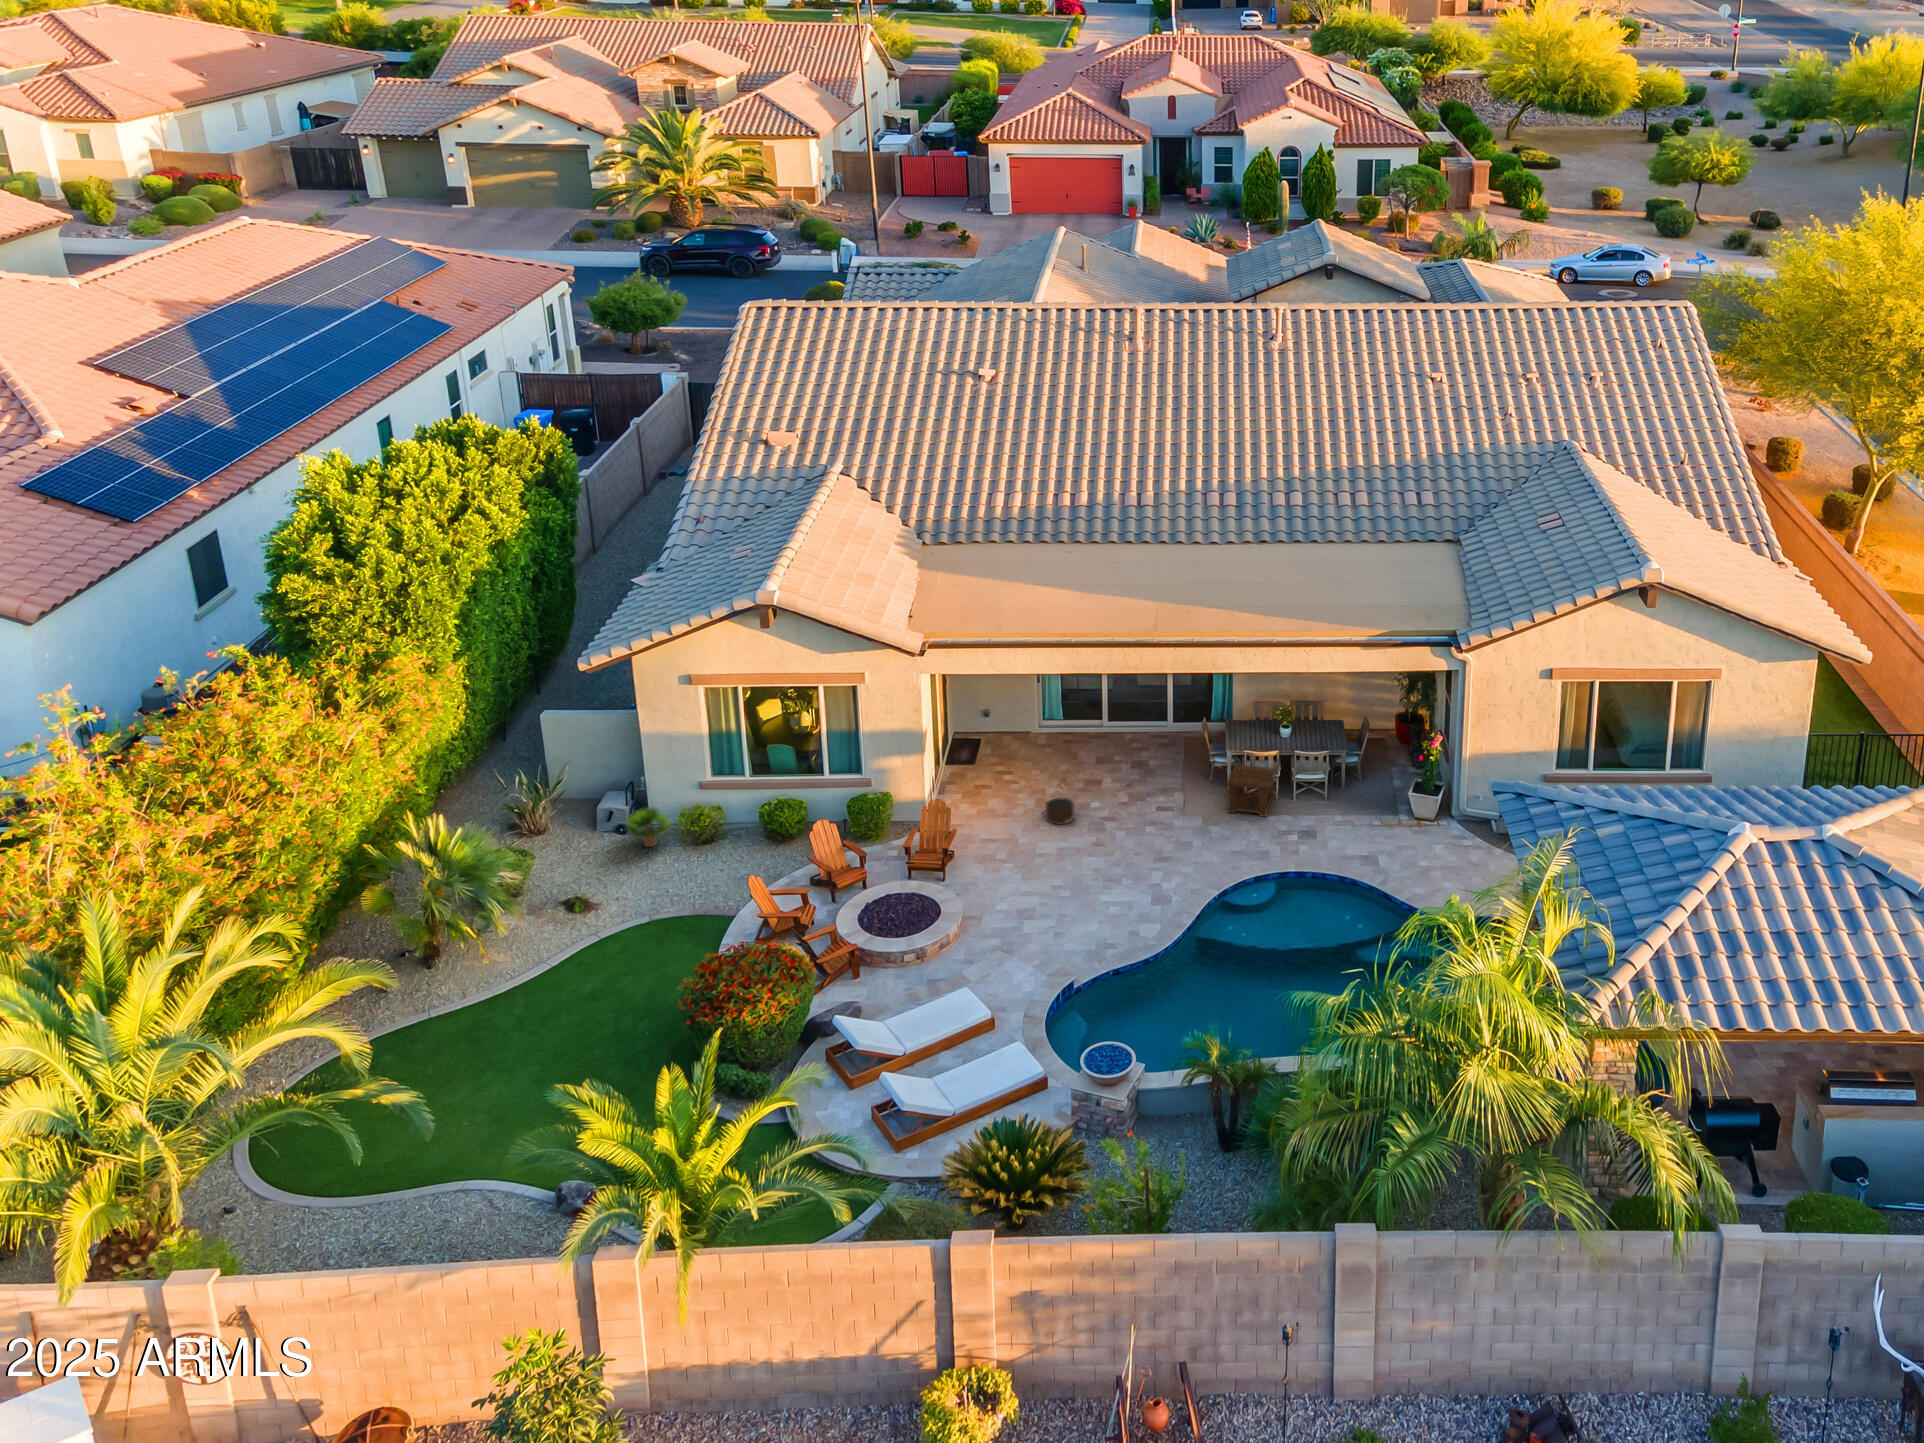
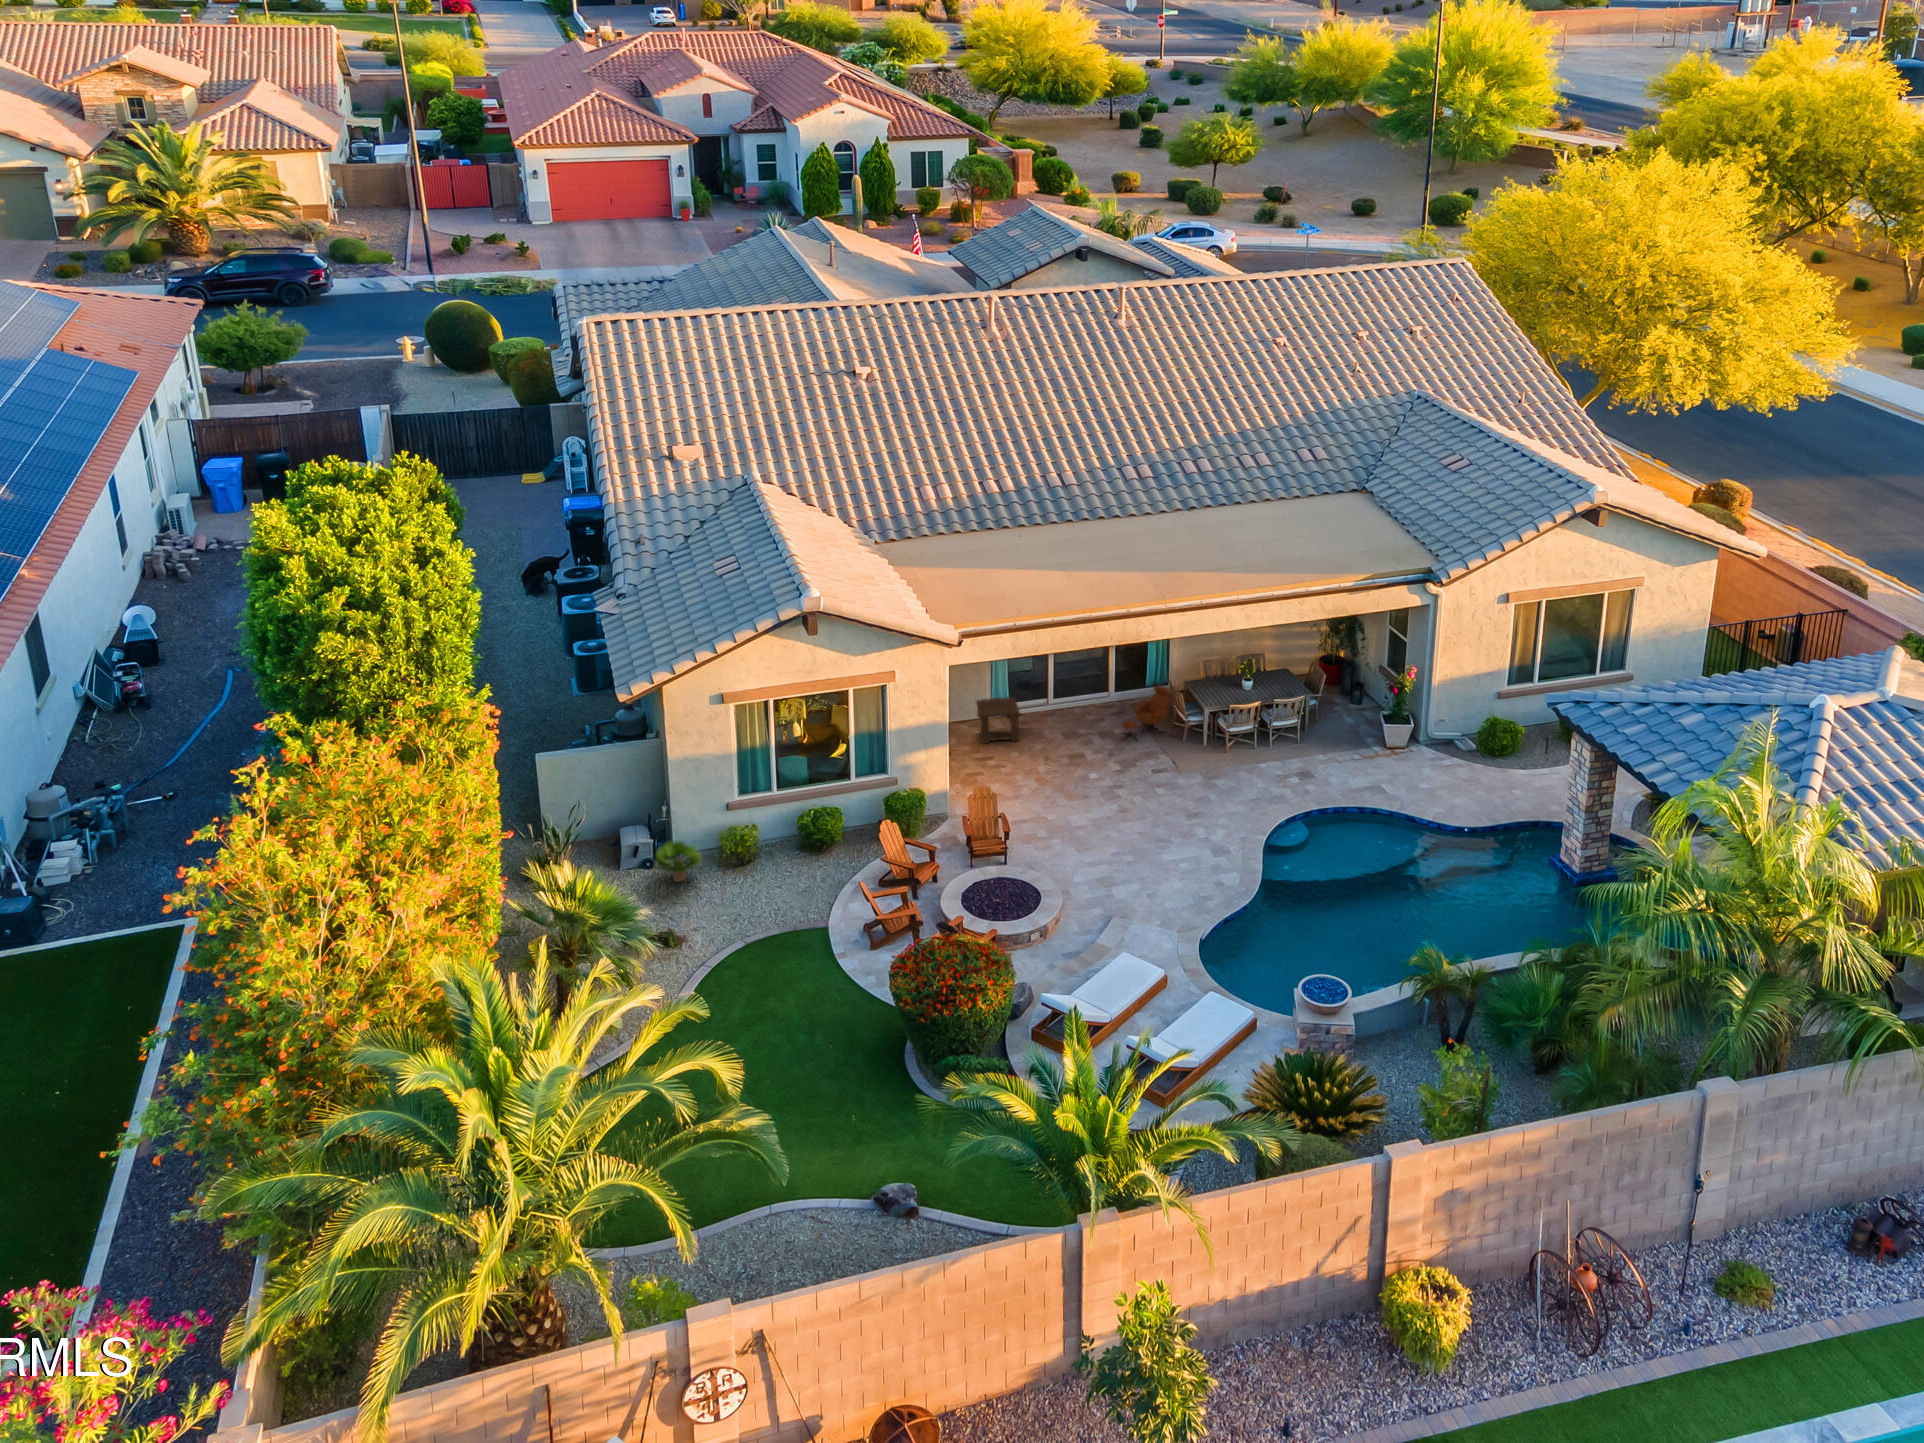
lounge chair: none [1151,723,1210,777] -> present [1122,685,1170,736]
side table: present [1226,764,1276,817] -> present [976,697,1020,743]
pouf: present [1043,798,1075,825] -> none [1052,772,1087,798]

